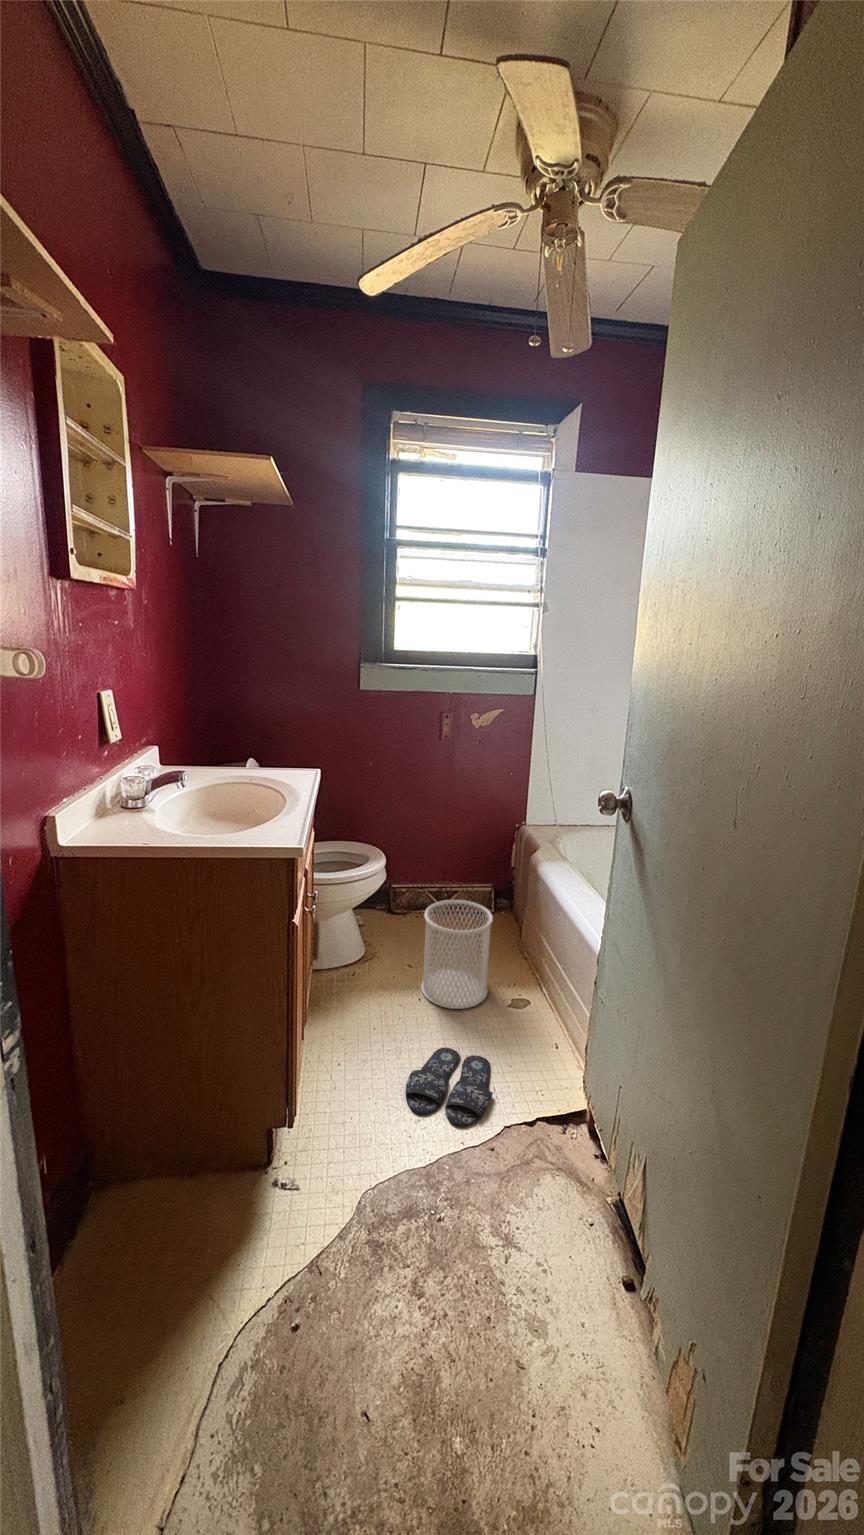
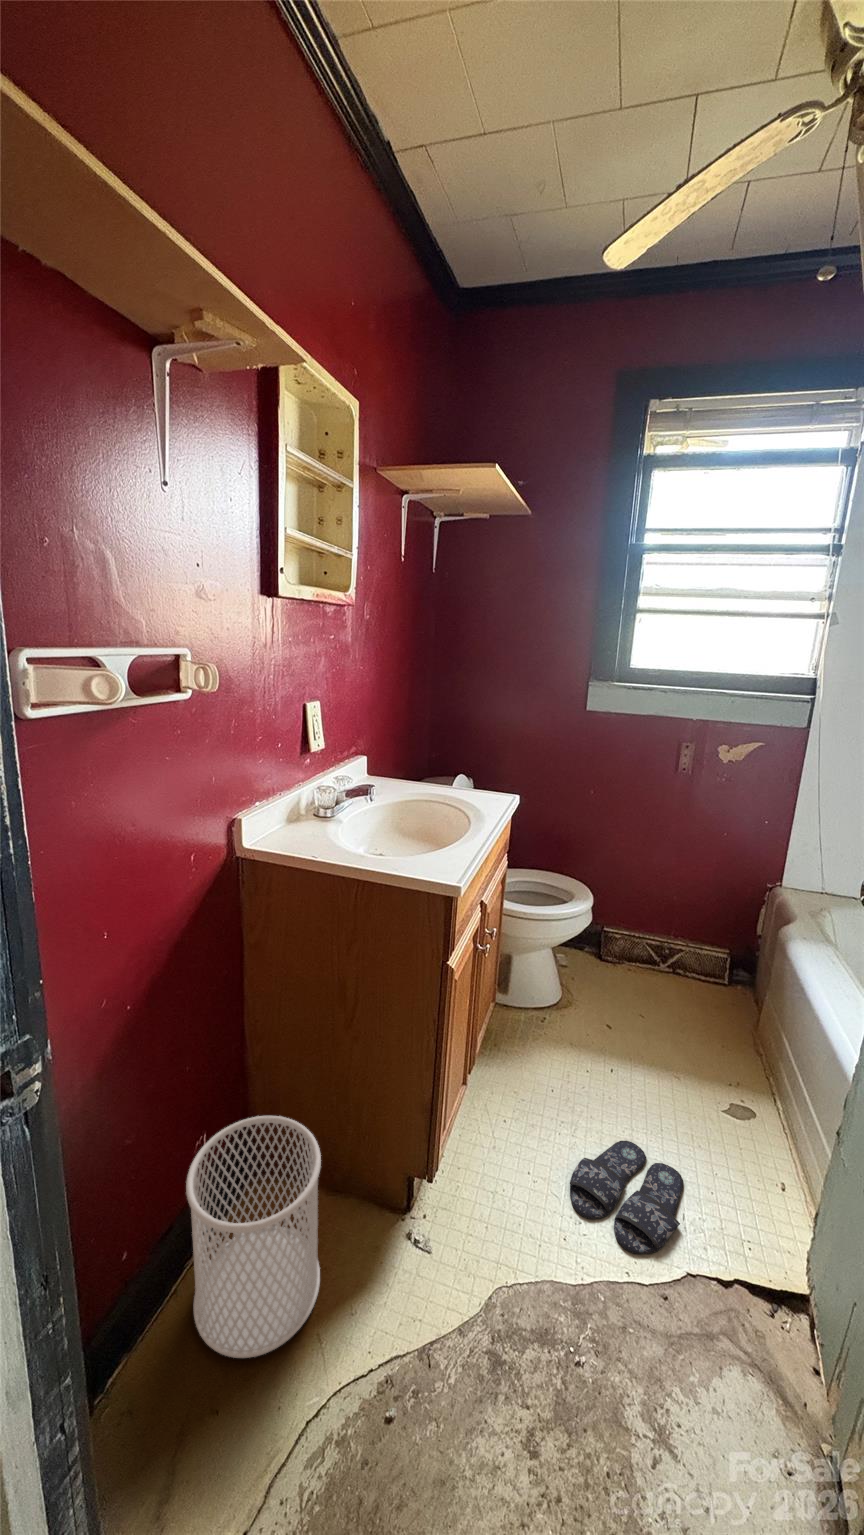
wastebasket: present [421,900,493,1009] -> present [186,1116,321,1358]

